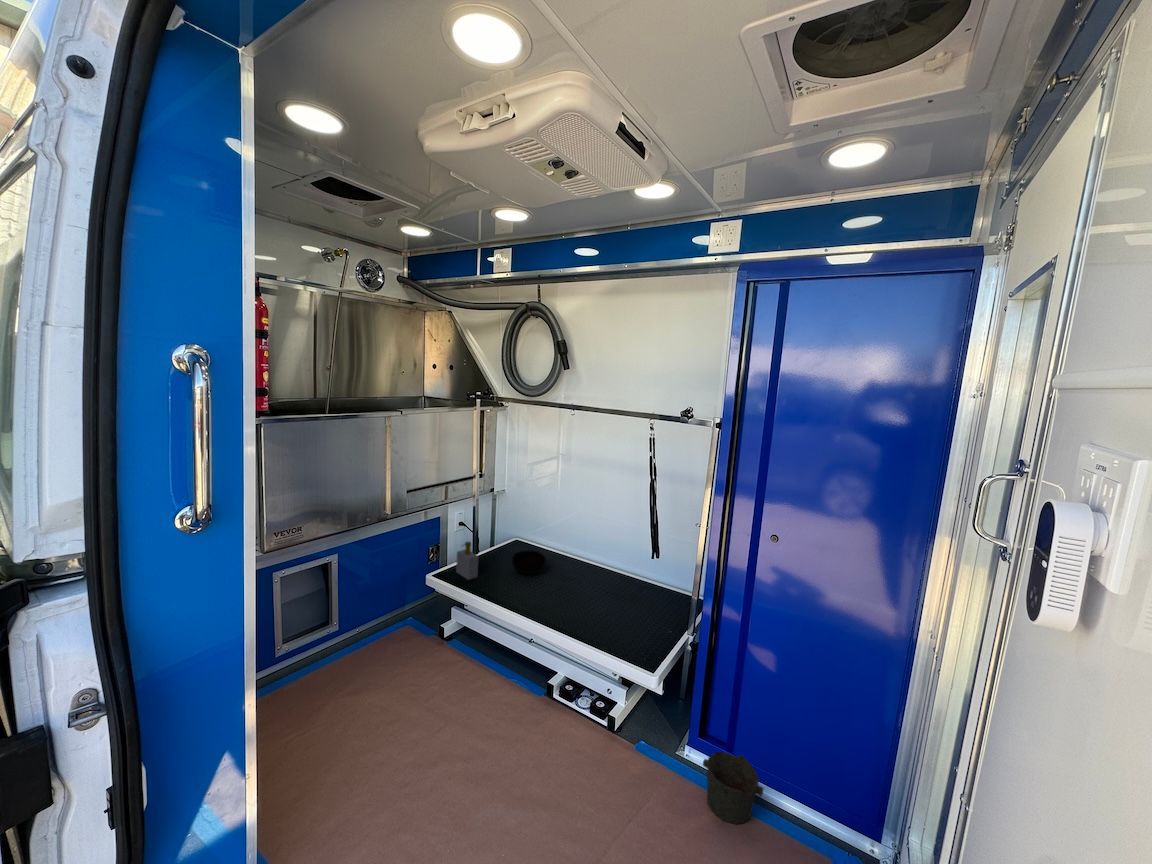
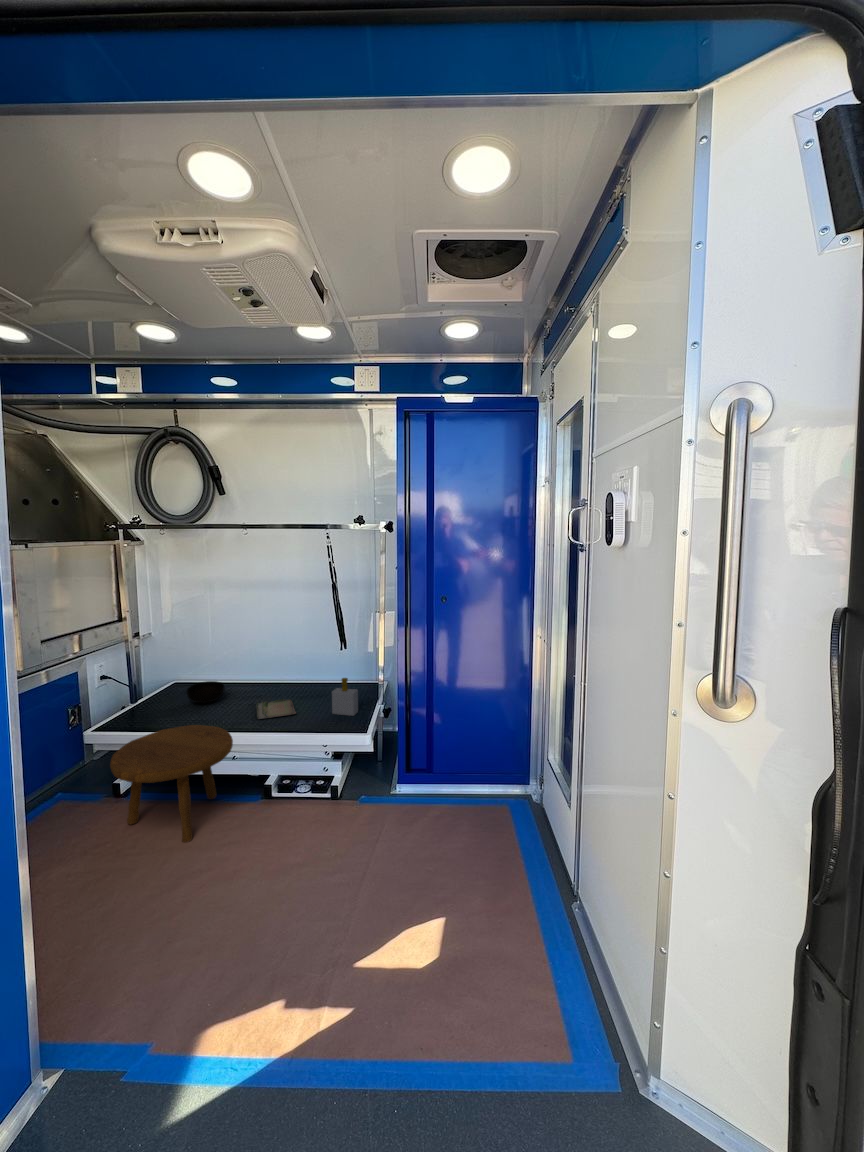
soap bottle: present [456,542,478,580] -> present [332,678,358,716]
tray: none [558,587,602,616] -> present [256,699,296,719]
footstool: none [417,596,523,721] -> present [110,725,233,843]
bucket: present [703,752,764,824] -> none [417,769,462,816]

